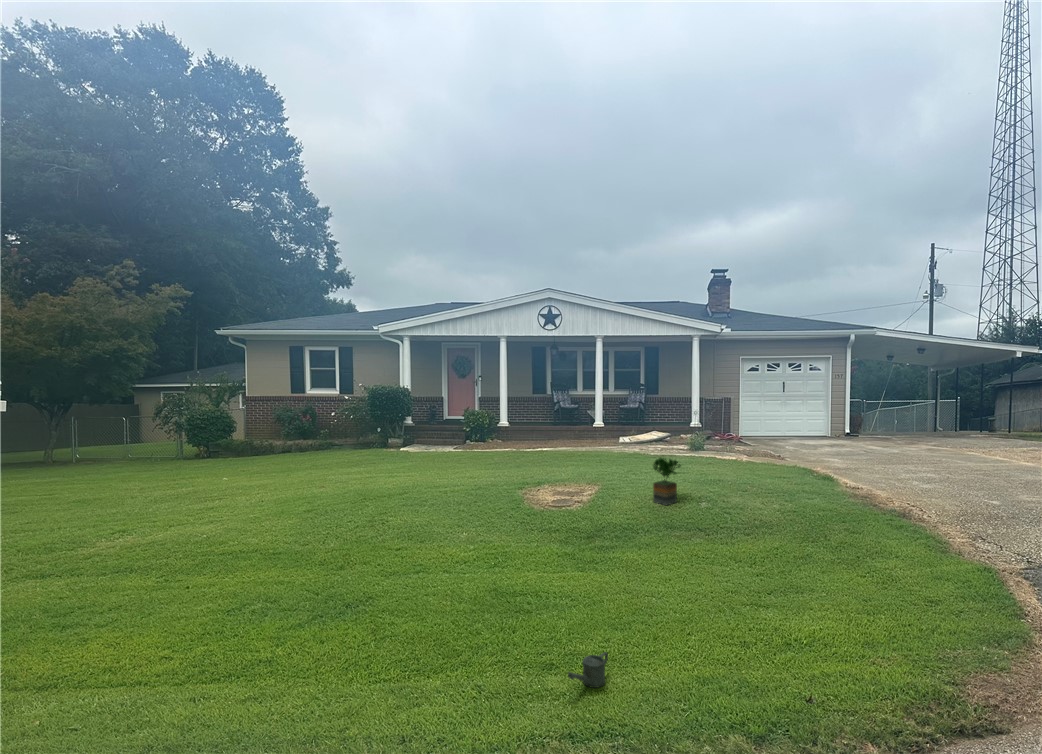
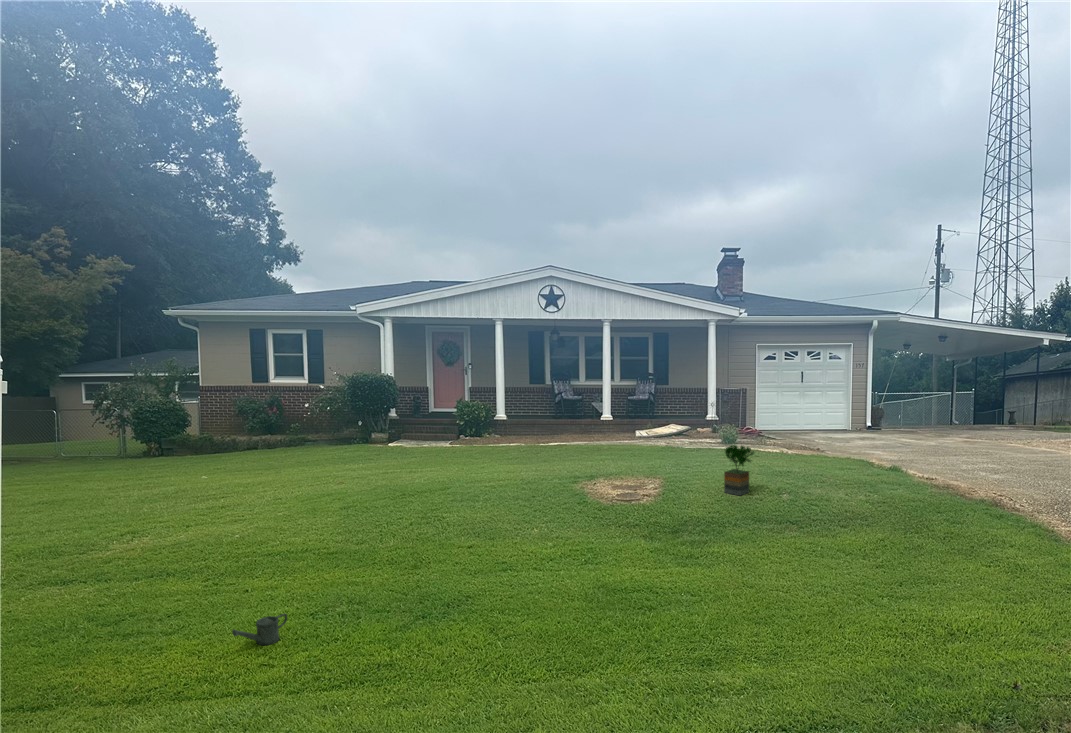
watering can: present [568,652,608,688] -> present [232,614,287,645]

